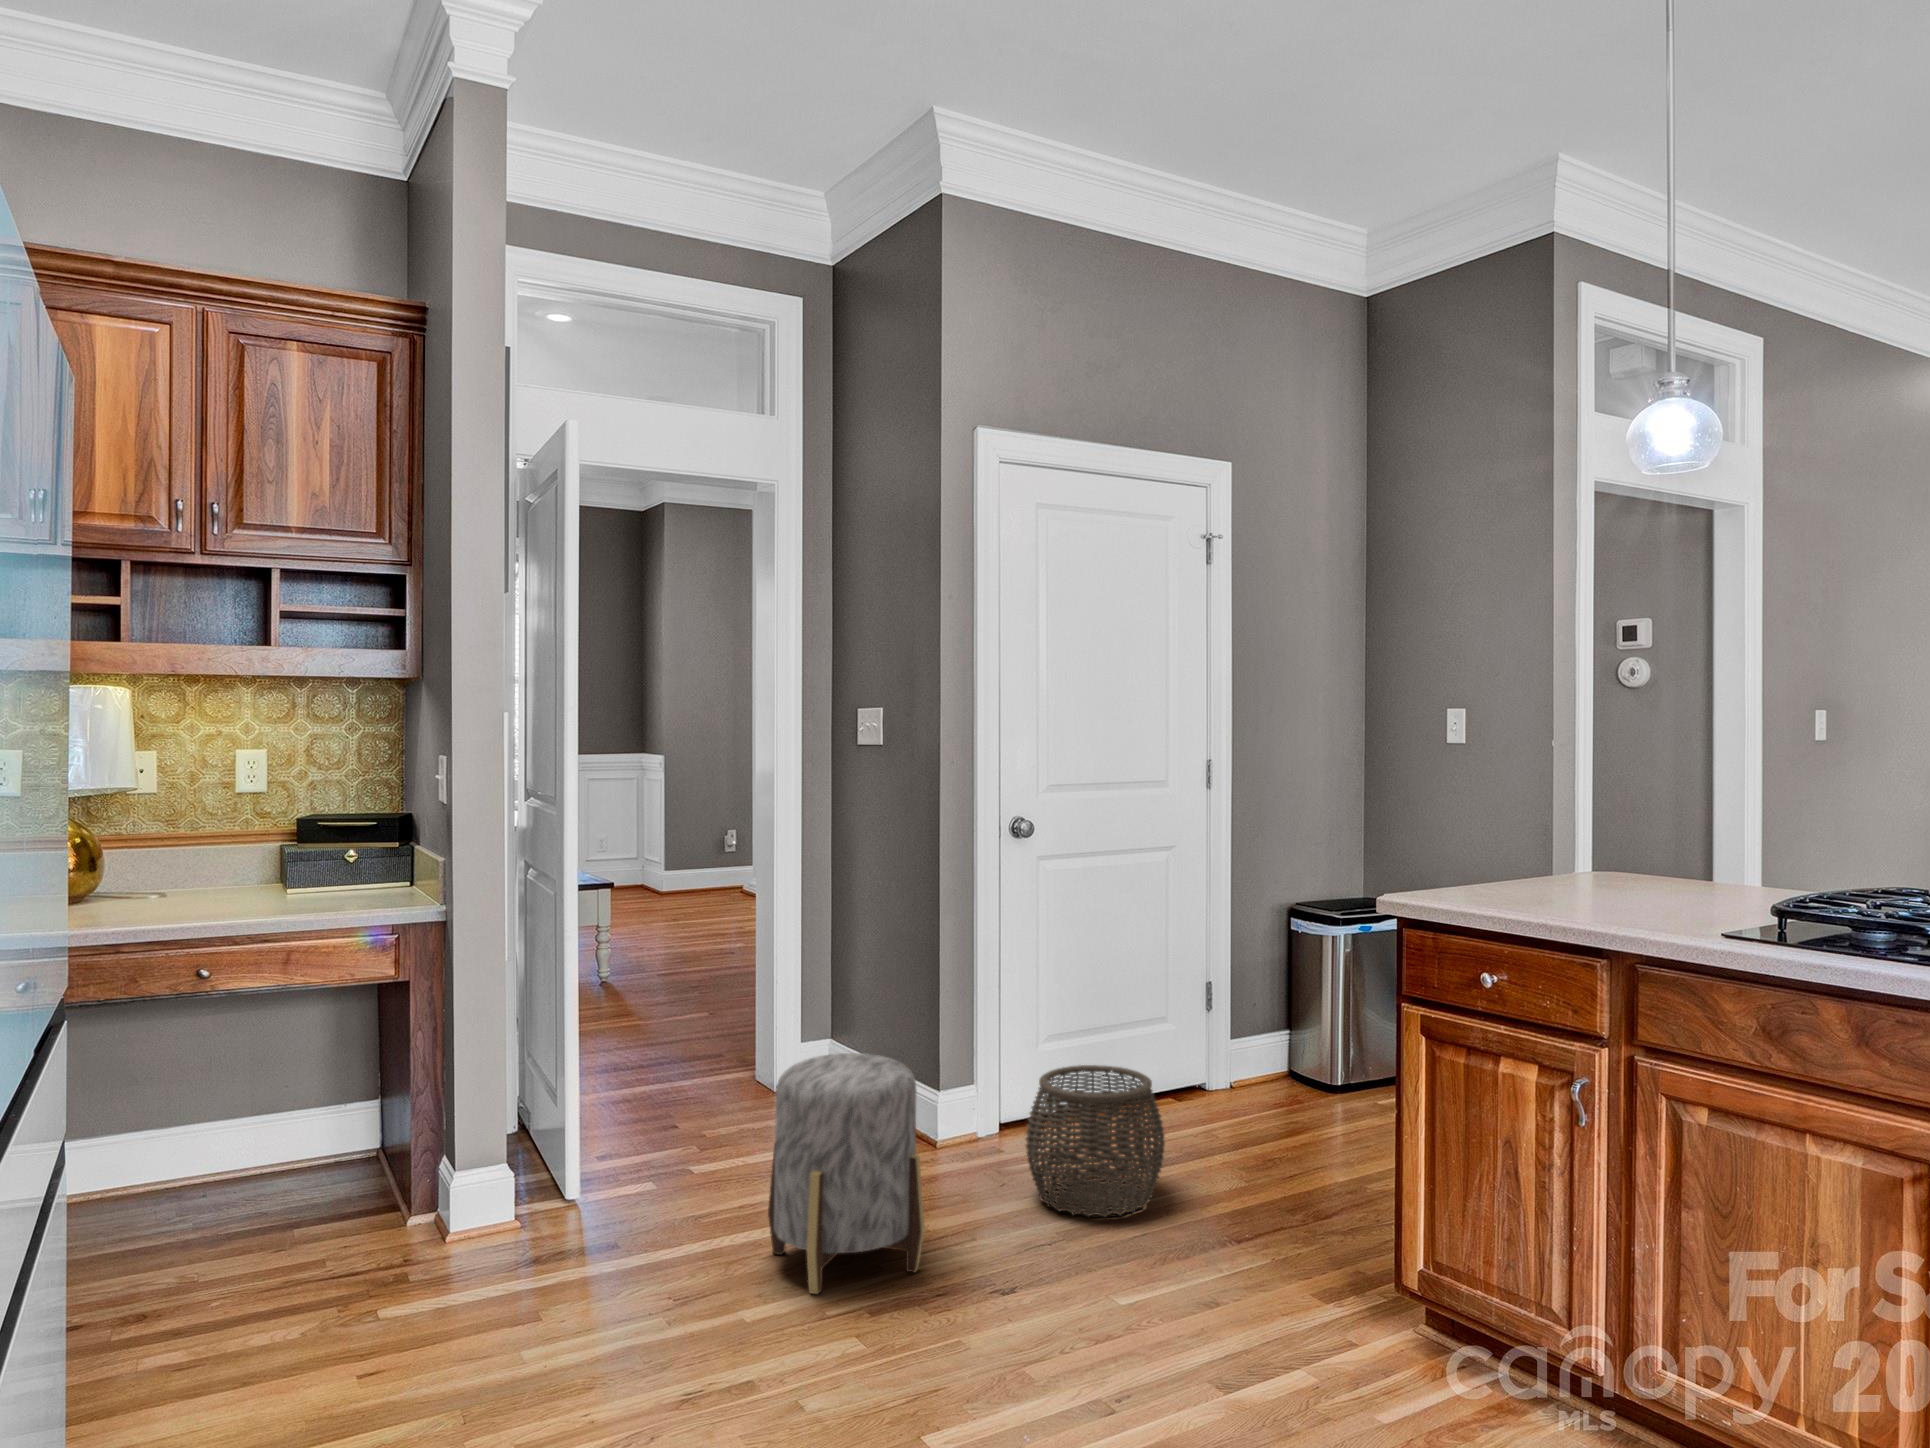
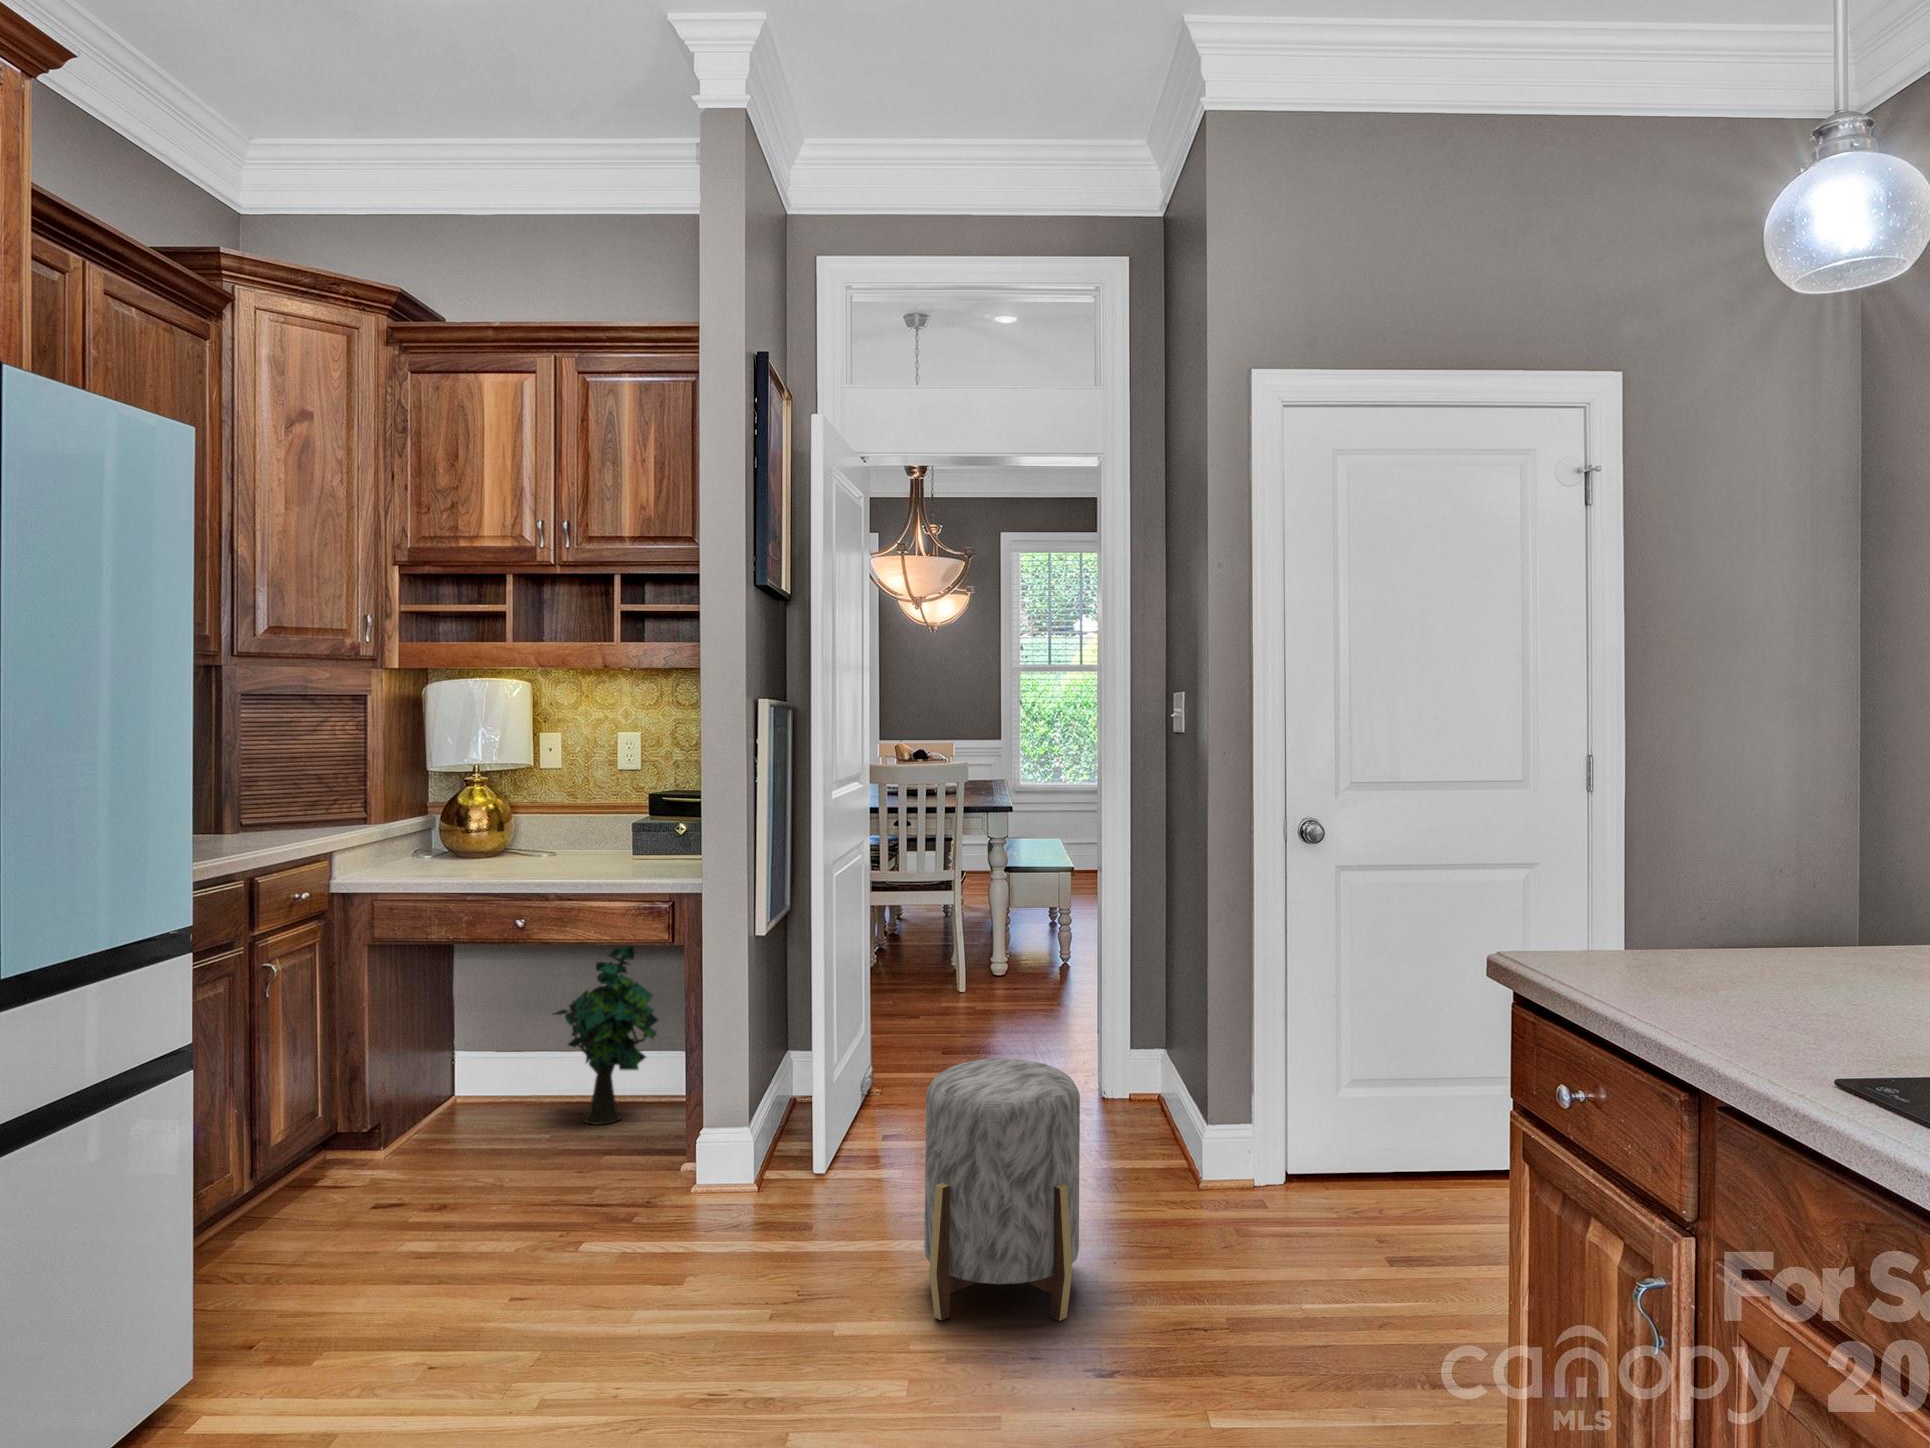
decorative plant: none [179,993,316,1203] -> present [554,946,658,1125]
woven basket: present [1026,1065,1165,1217] -> none [1251,1113,1428,1308]

